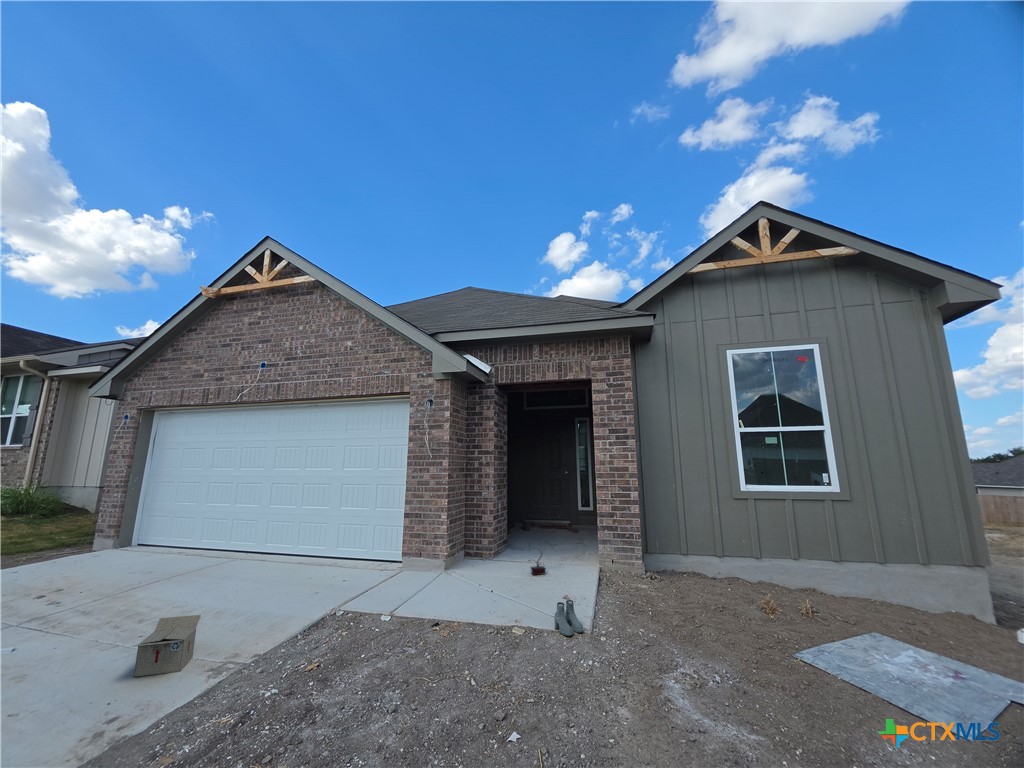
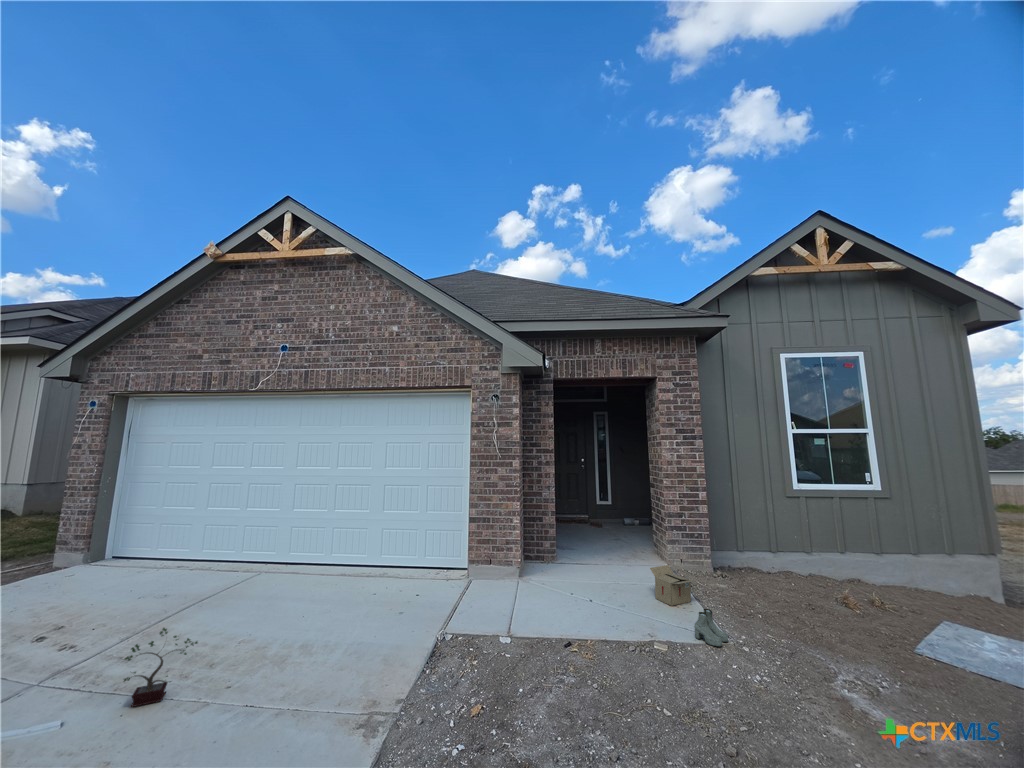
potted plant: present [529,538,546,575] -> present [124,628,198,707]
cardboard box: present [133,615,201,677] -> present [650,565,696,606]

